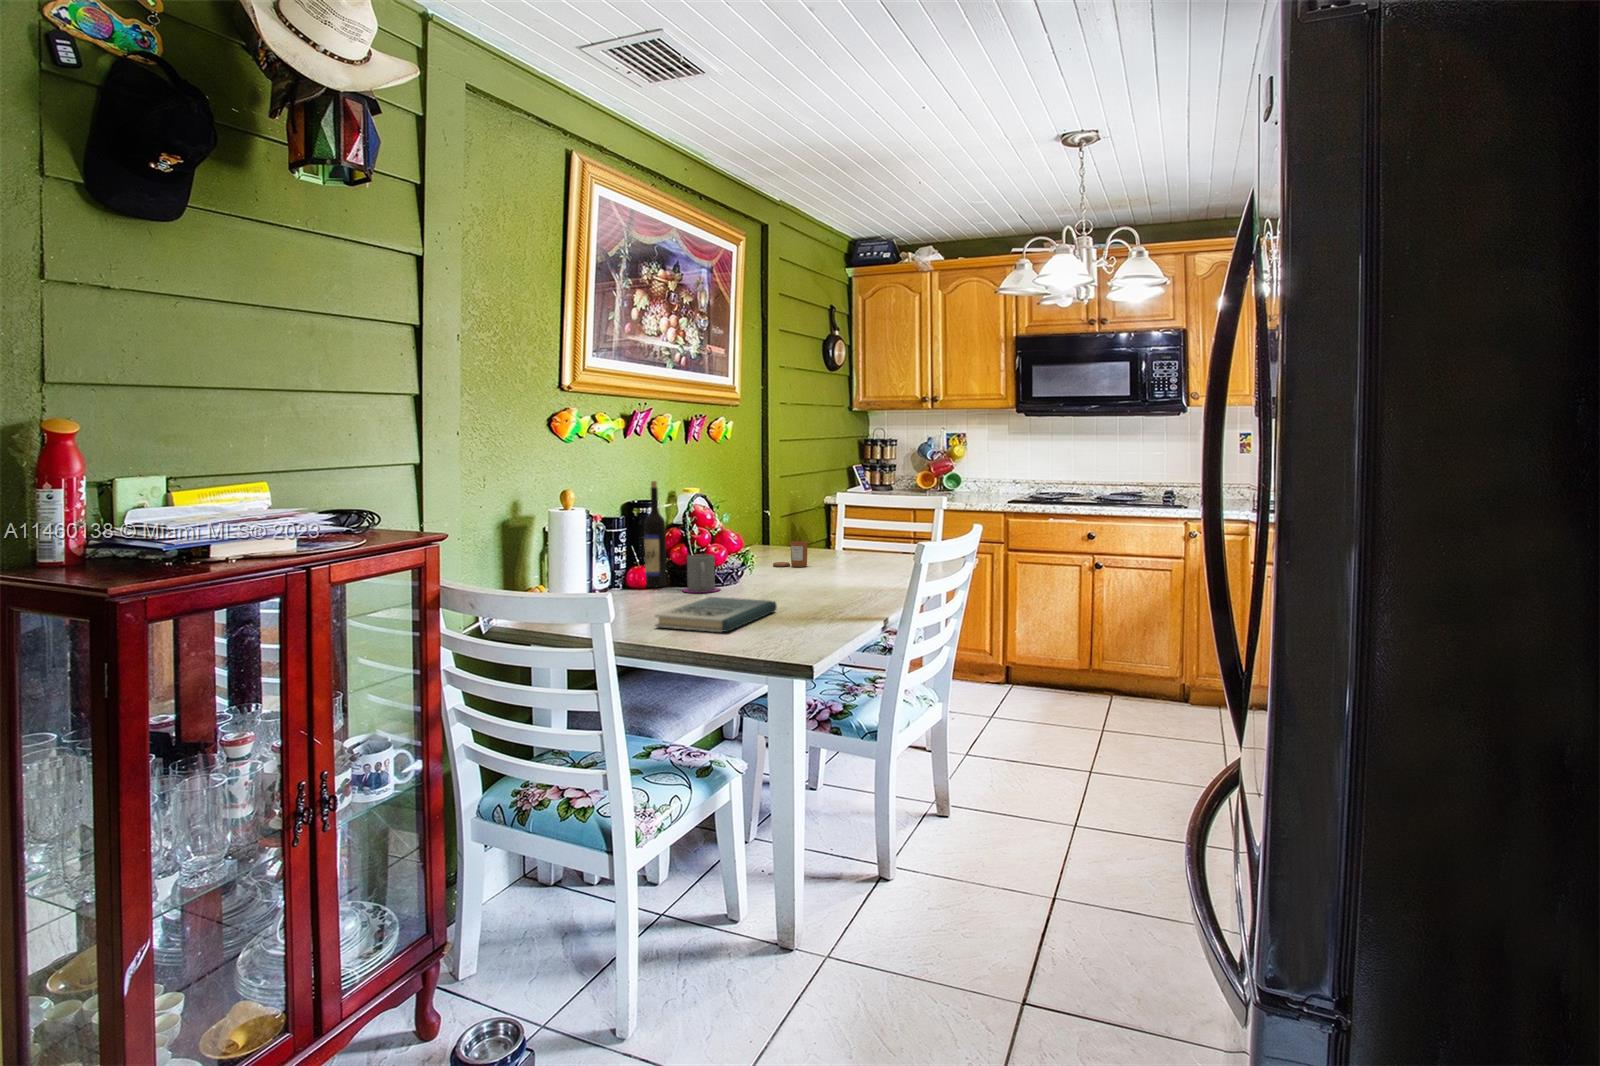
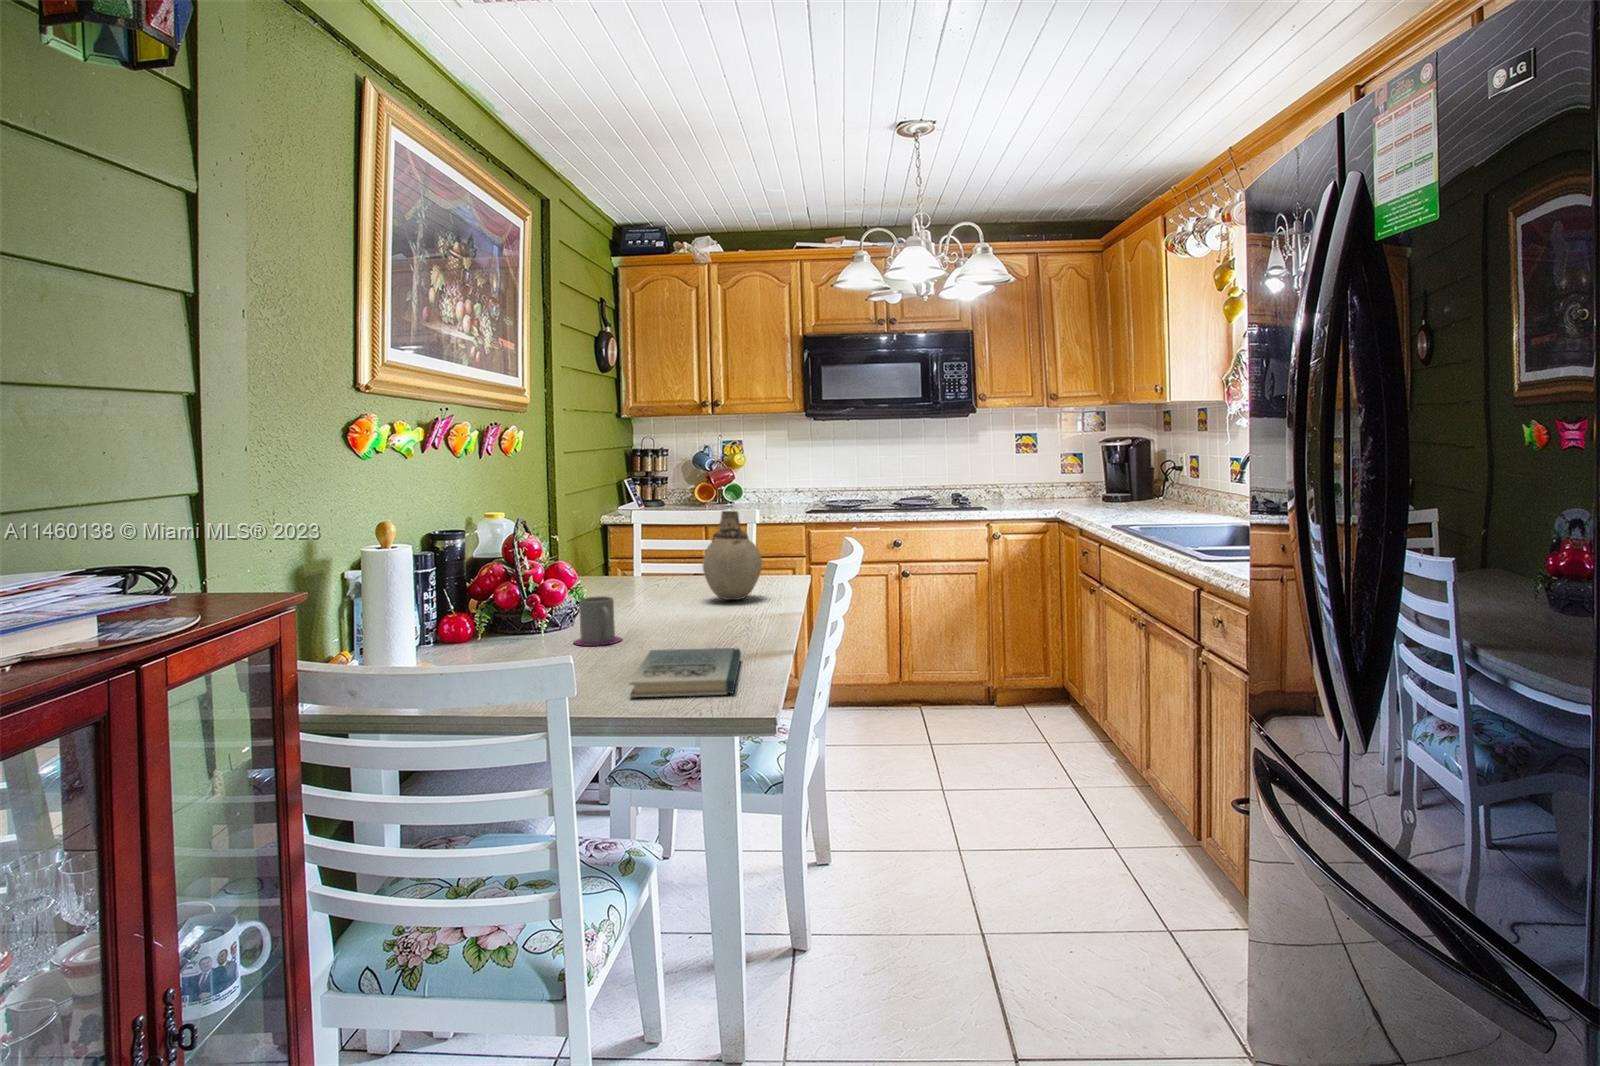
wine bottle: present [644,481,667,587] -> none [511,508,542,643]
vase: none [826,491,879,570] -> present [703,511,762,600]
candle: present [773,541,808,567] -> none [631,570,673,602]

